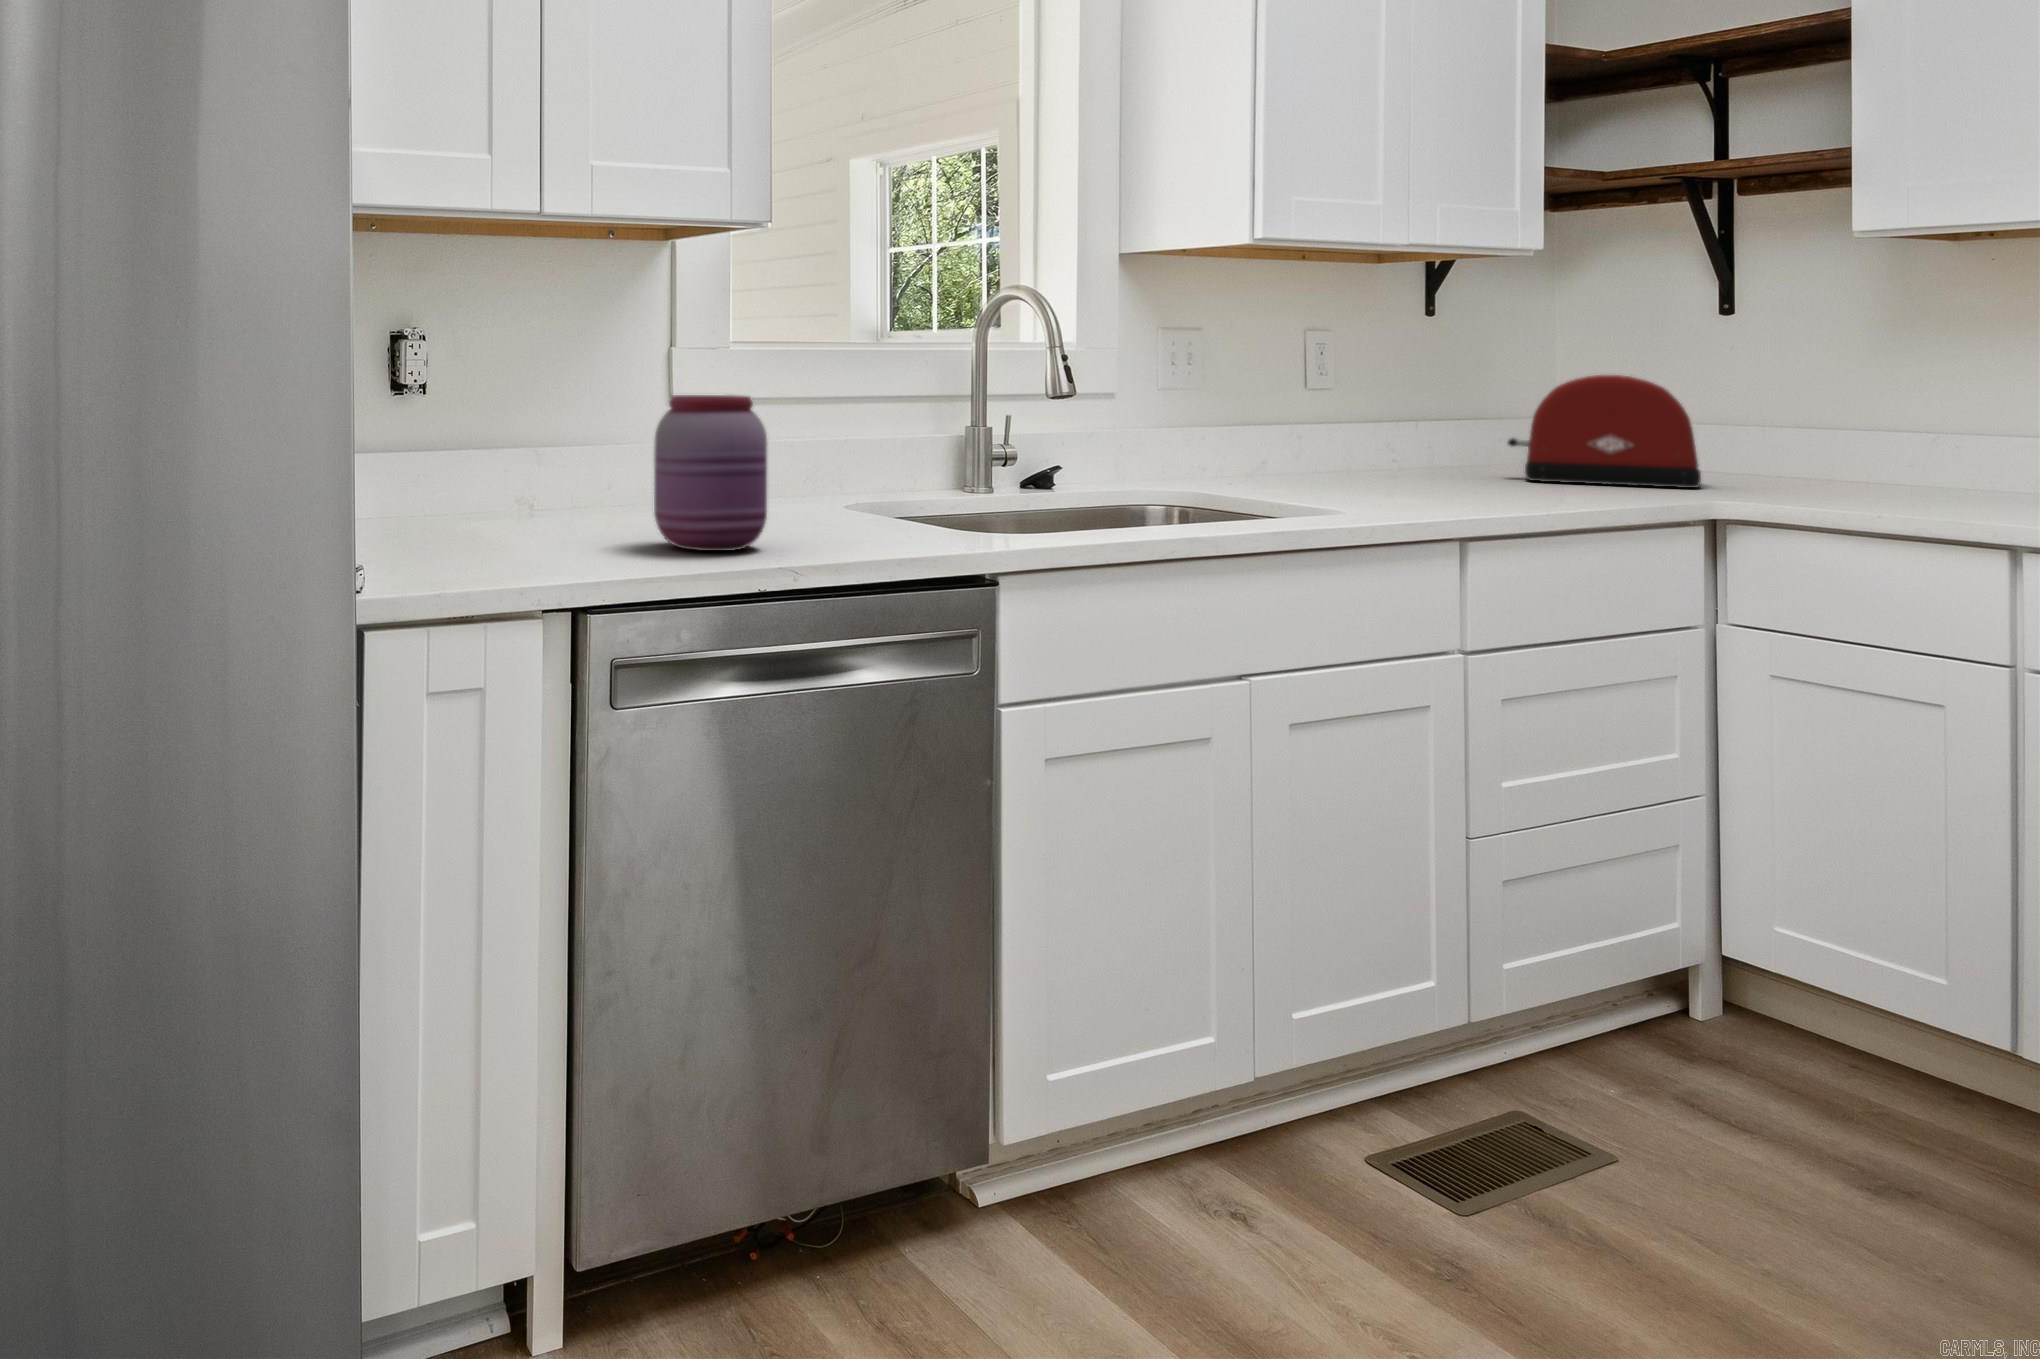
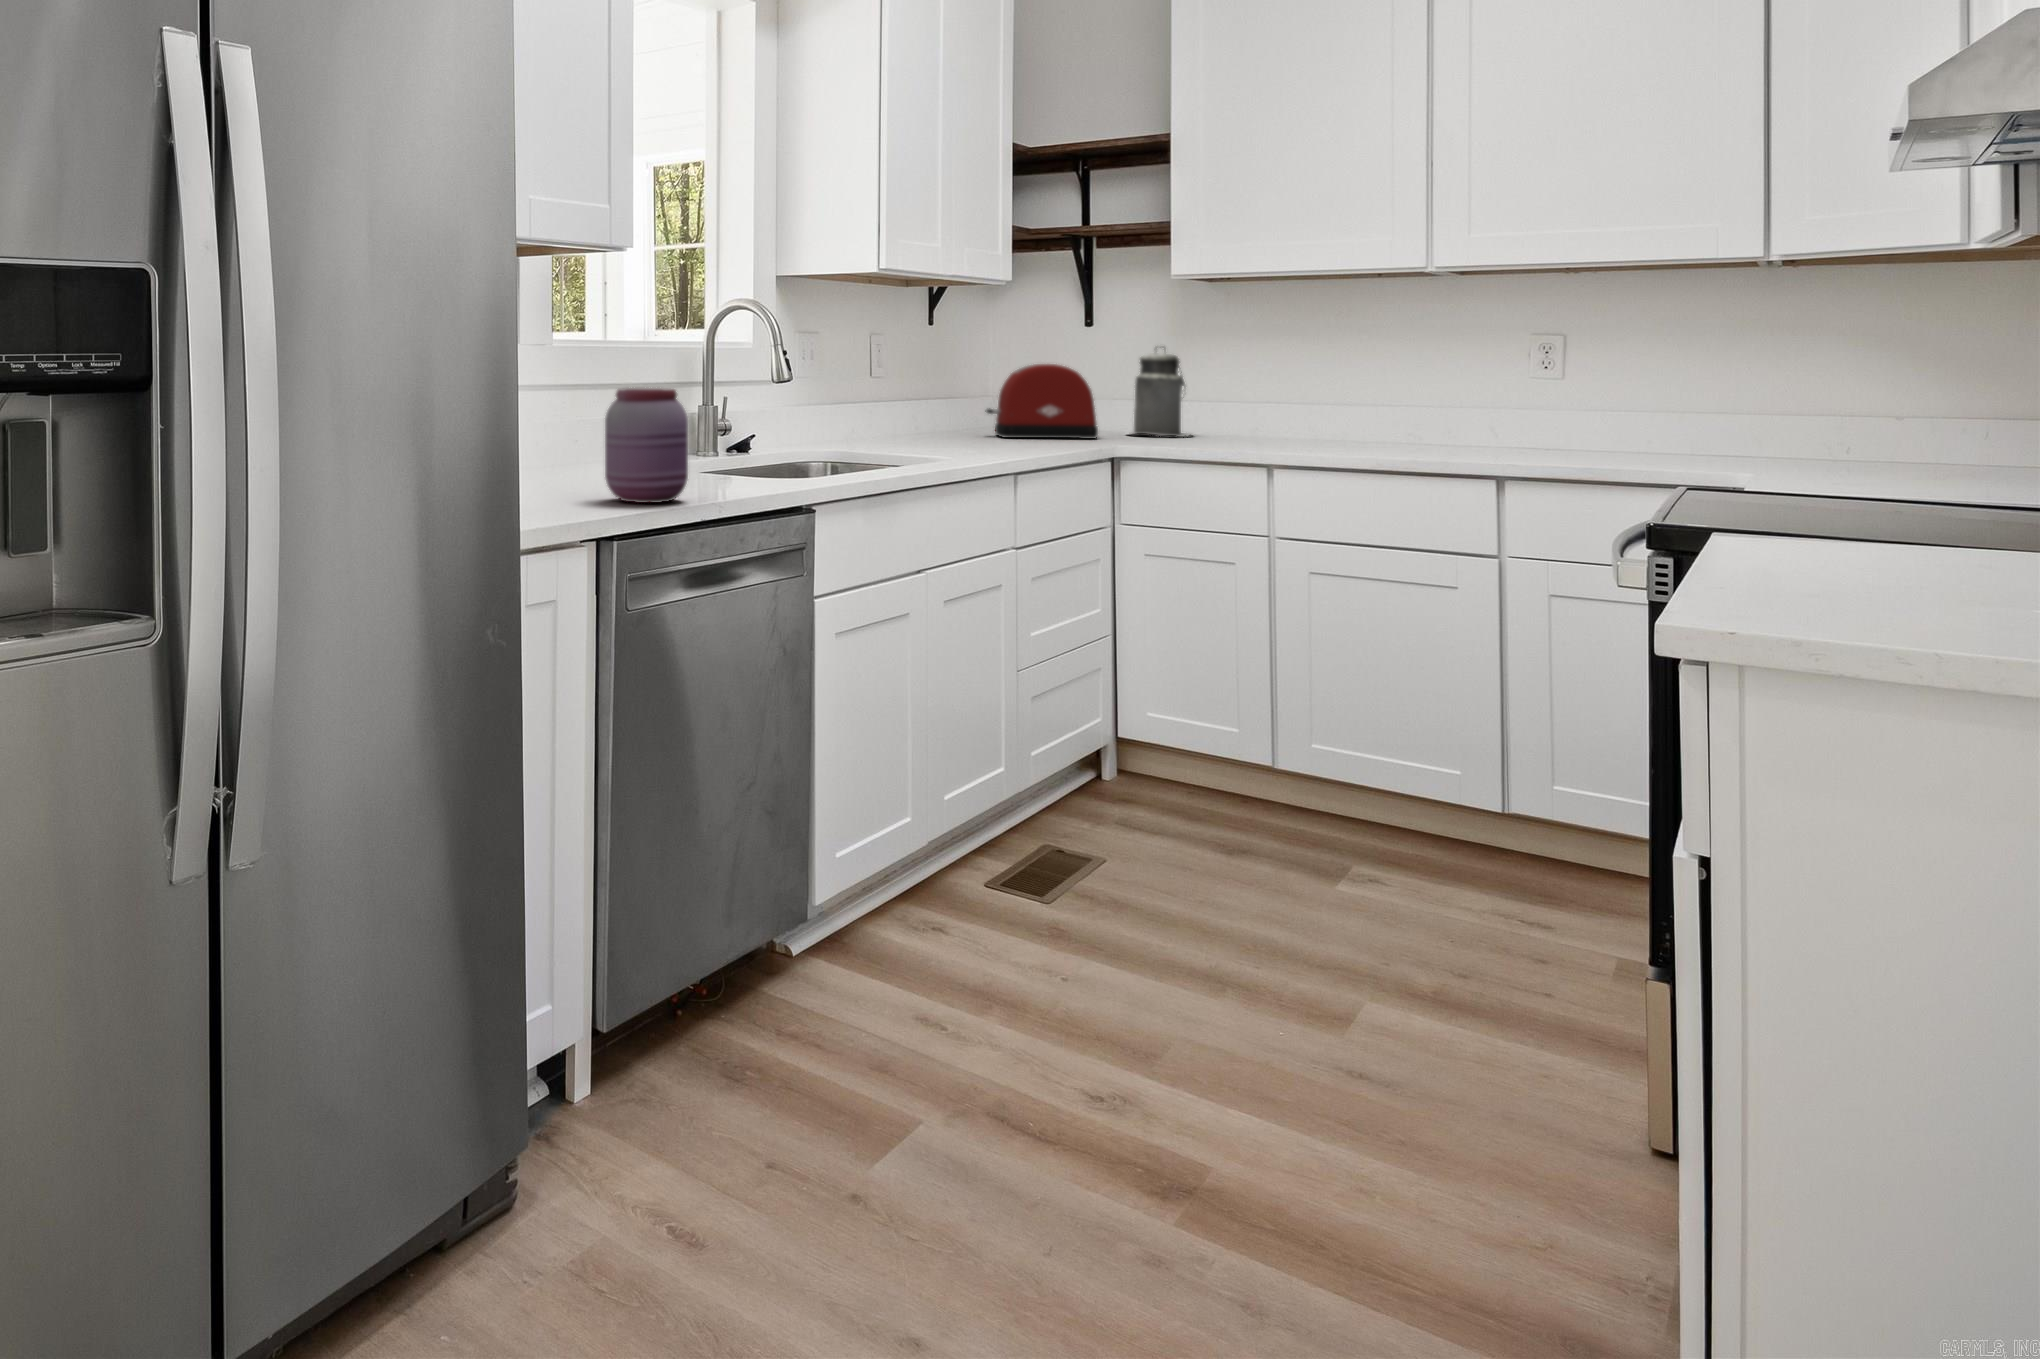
canister: none [1768,348,1904,491] -> present [1134,352,1190,437]

